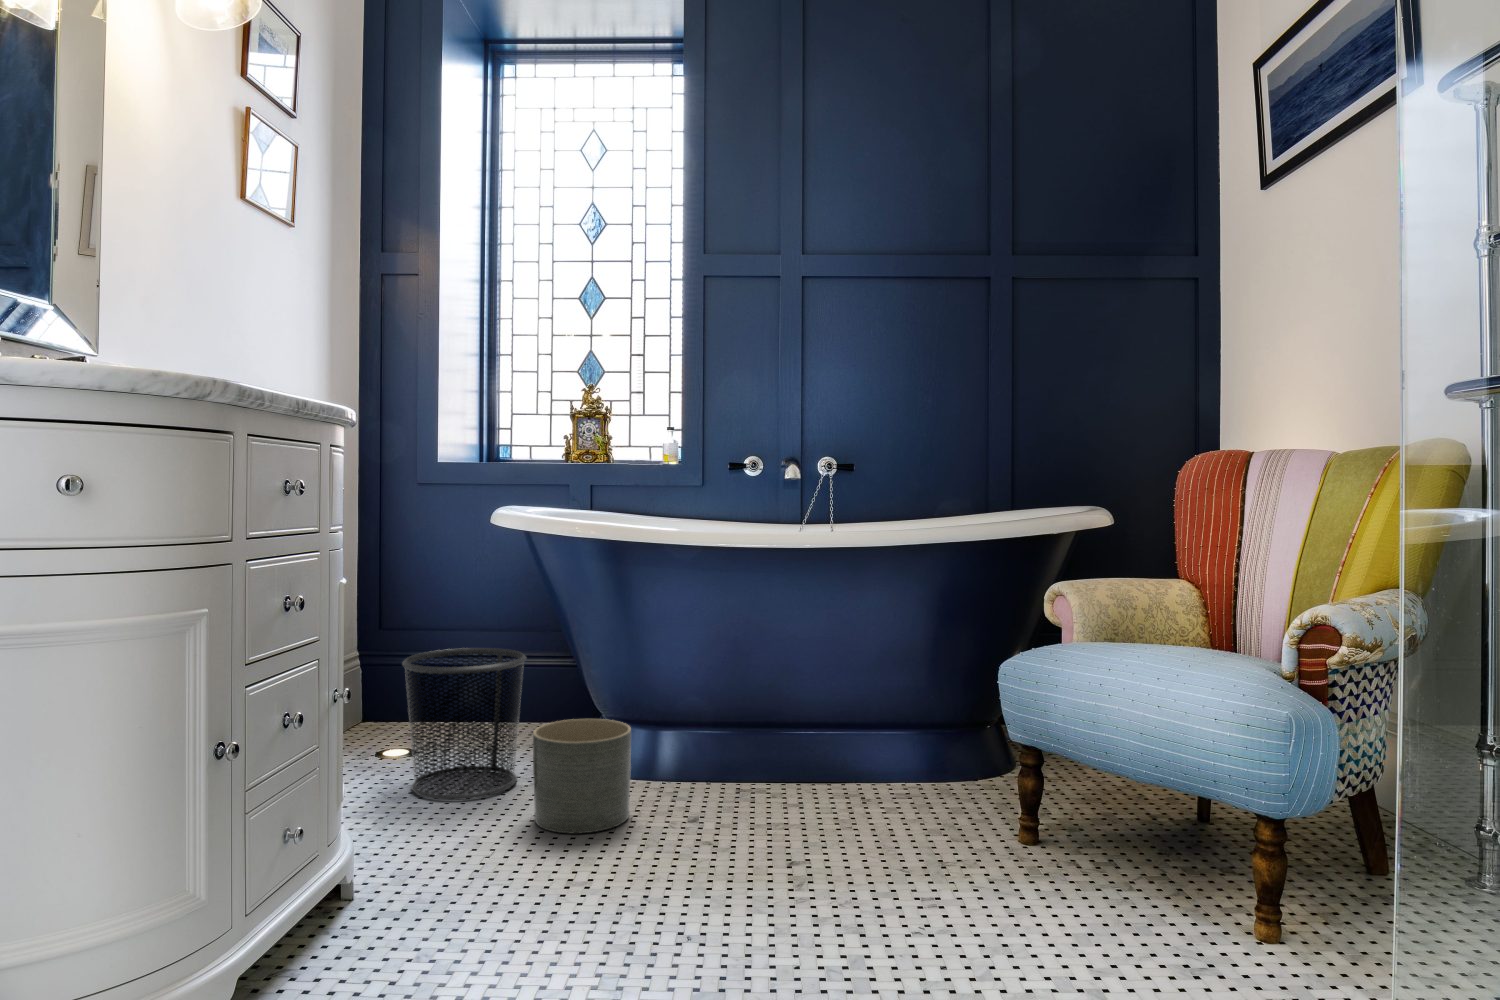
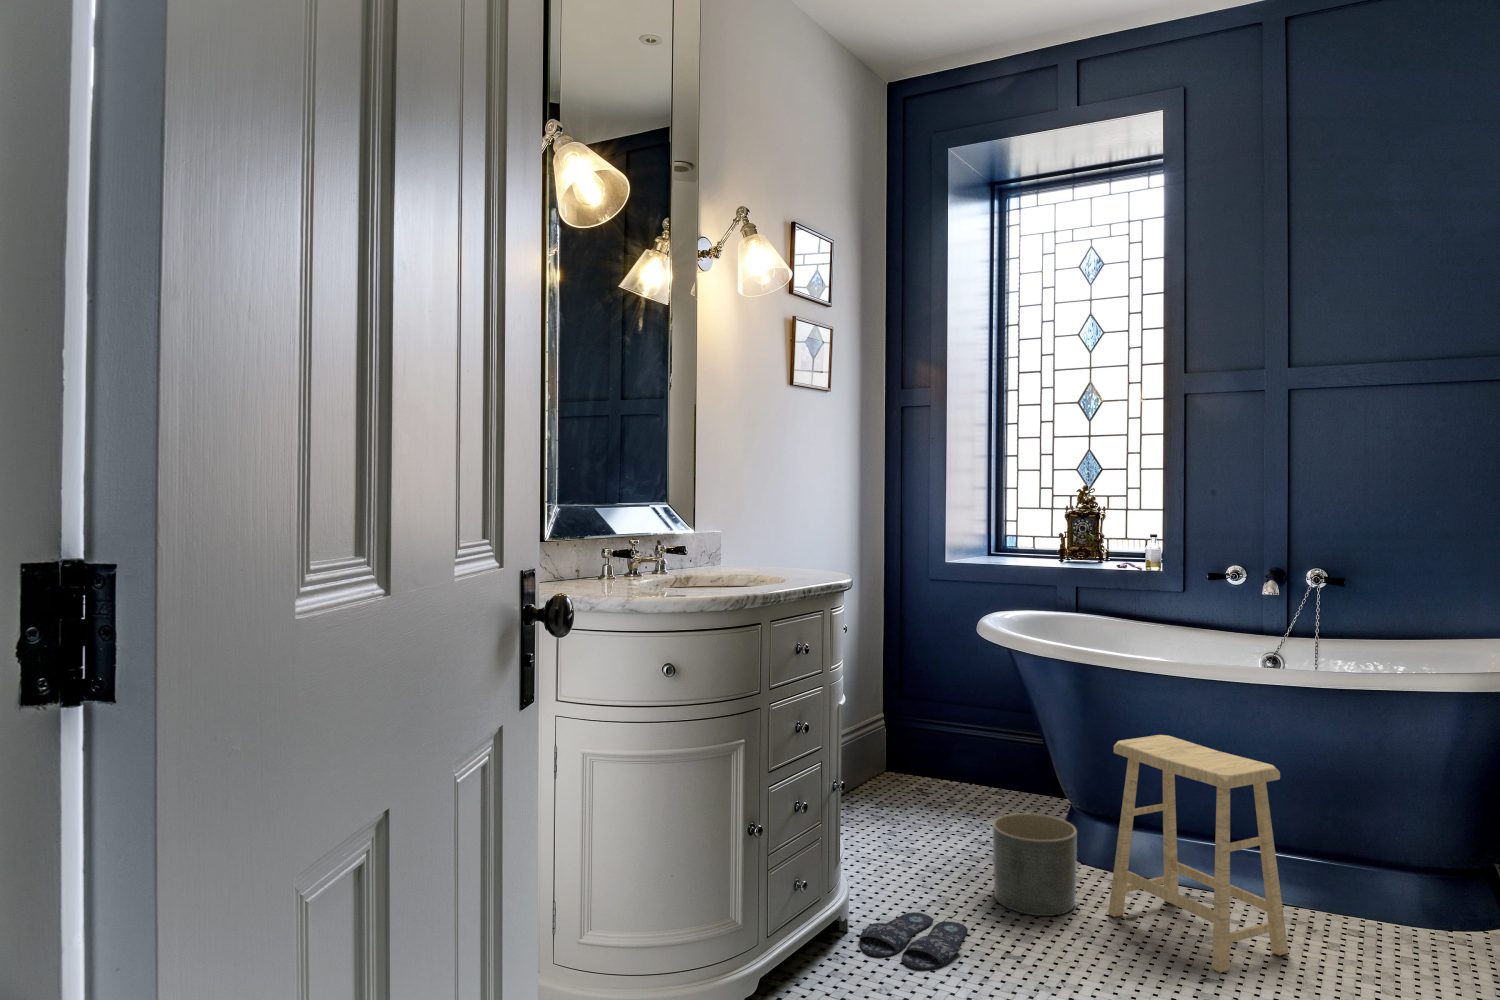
footstool: none [666,611,848,846] -> present [1108,735,1288,973]
waste bin: present [402,648,527,800] -> none [901,733,1000,863]
slippers: none [374,858,518,924] -> present [859,912,967,970]

